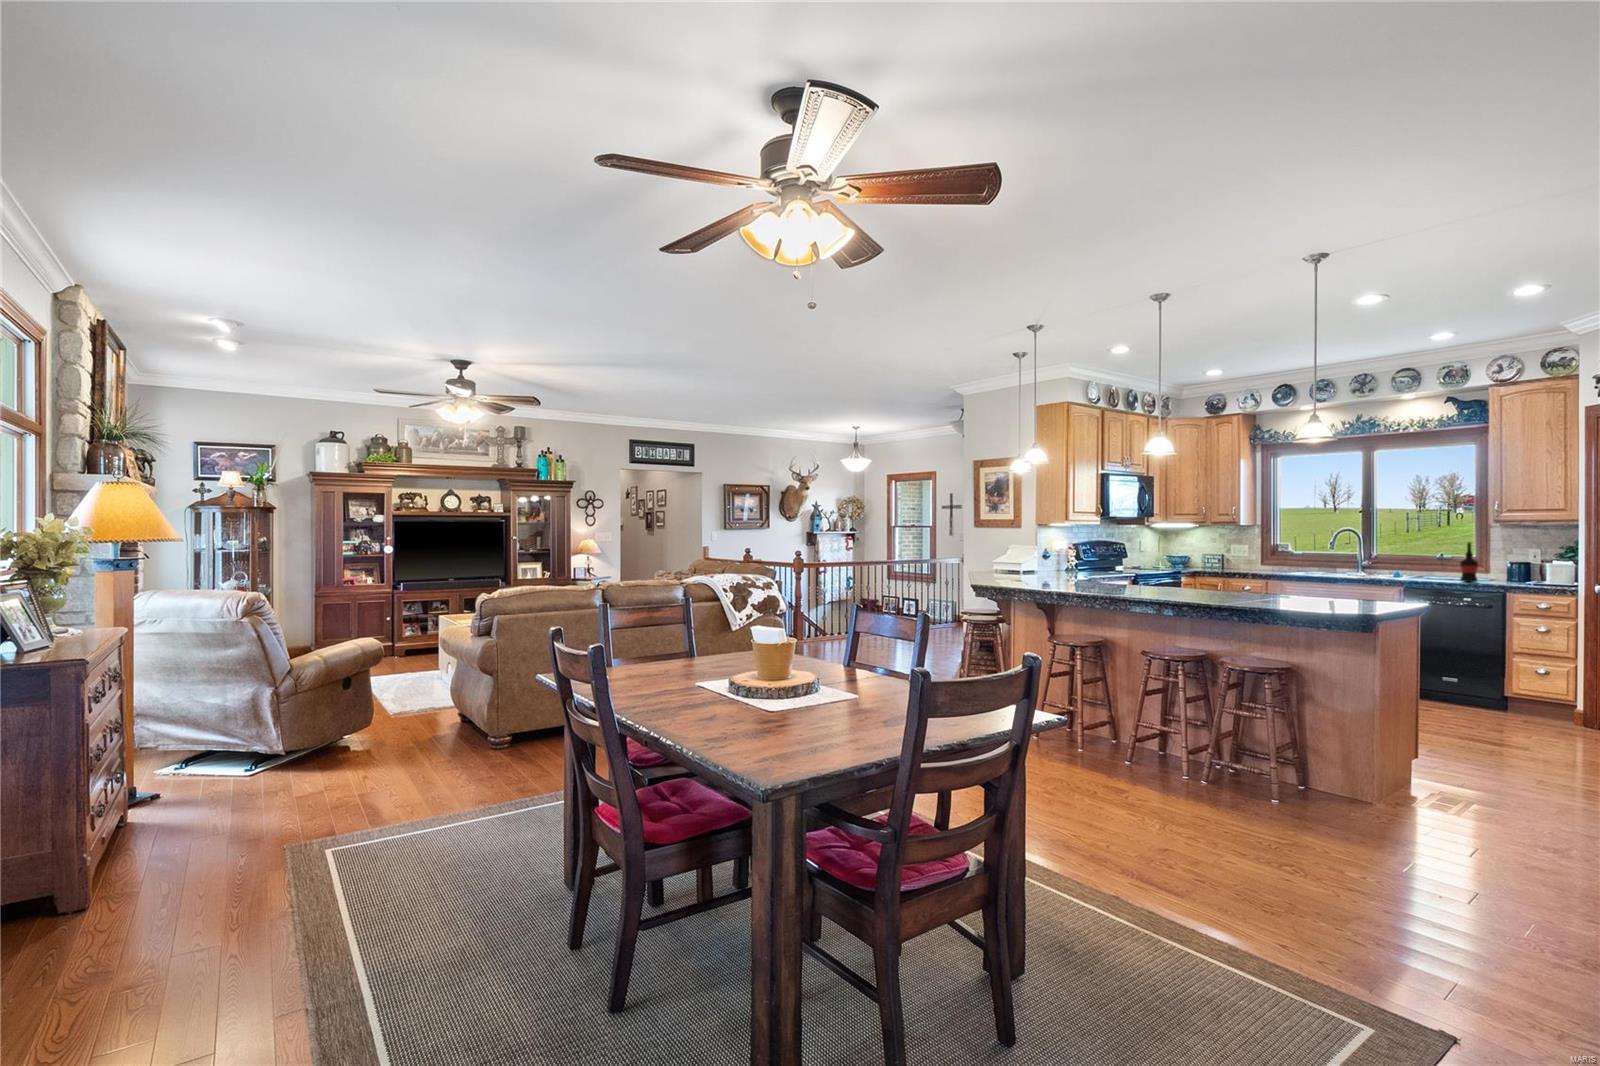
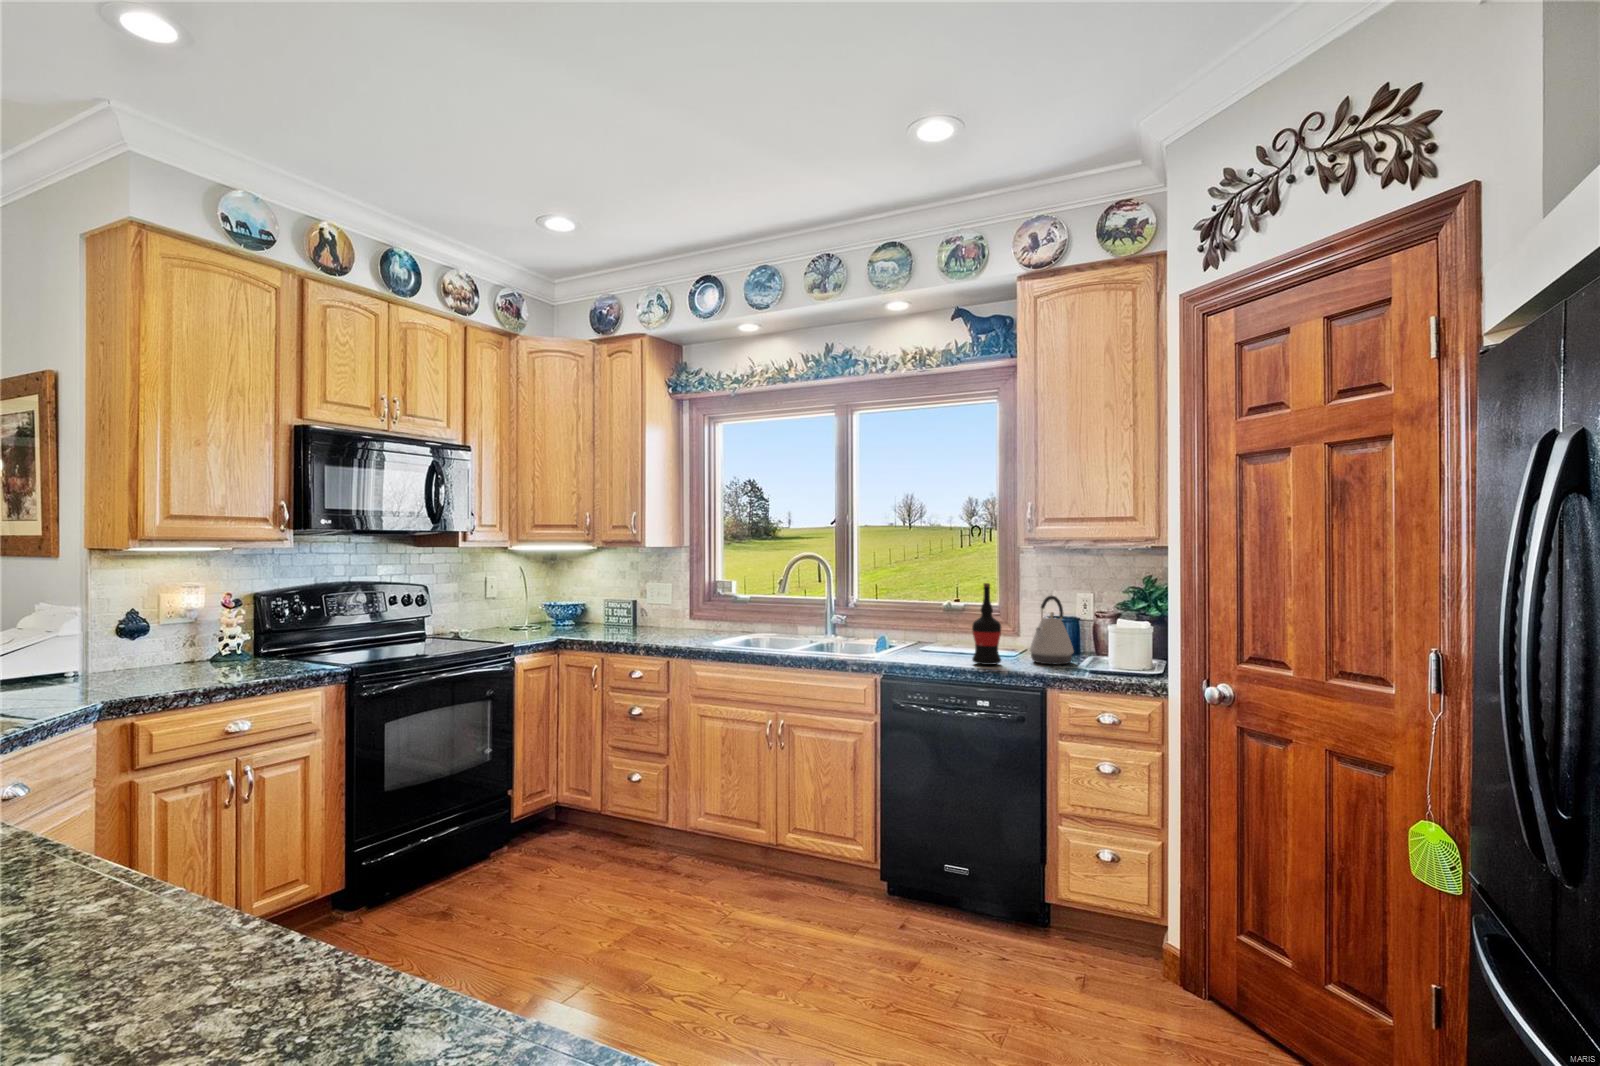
kettle: none [1496,549,1525,583] -> present [1030,595,1074,665]

